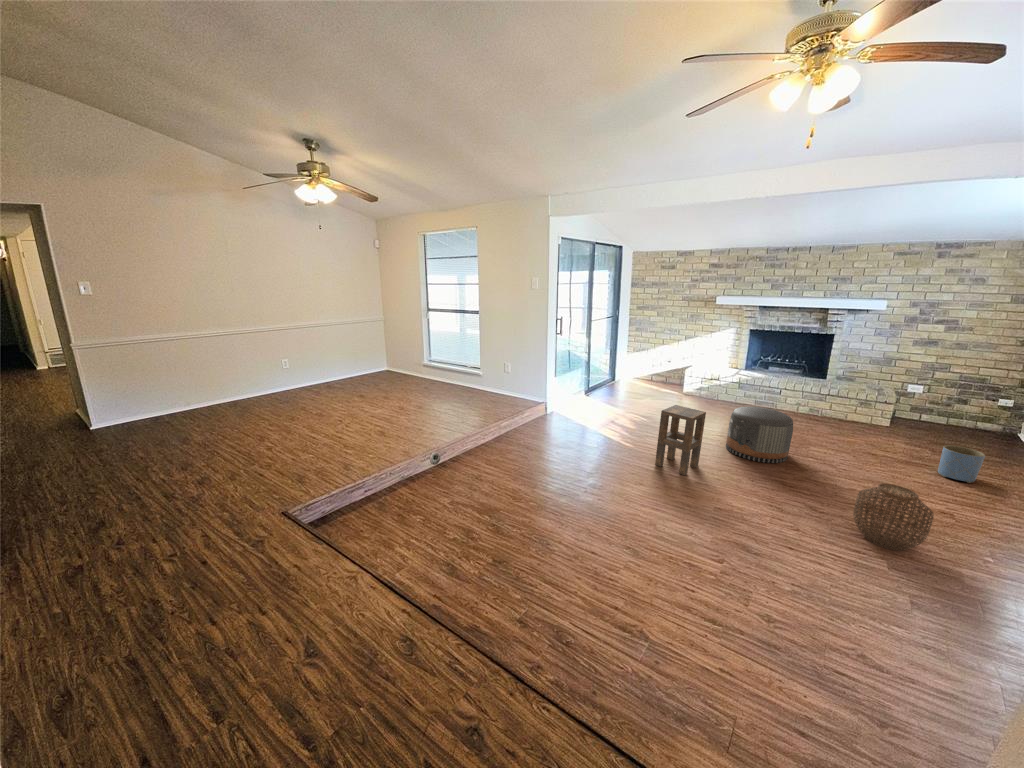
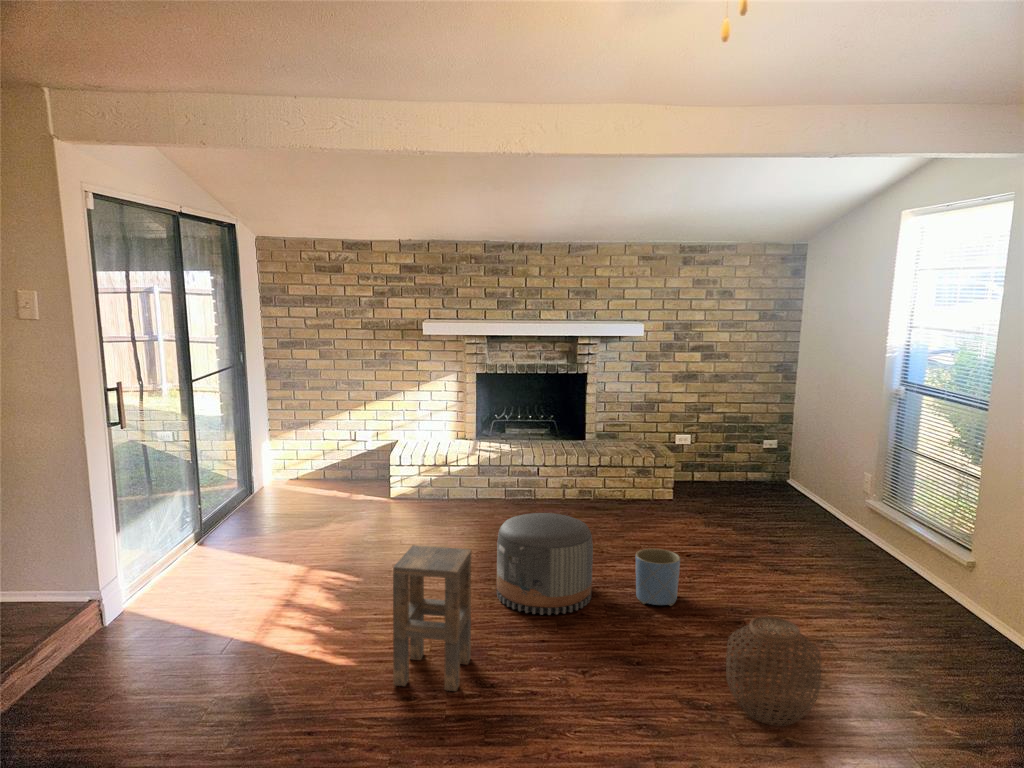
planter: present [938,445,985,483] -> present [636,549,680,606]

